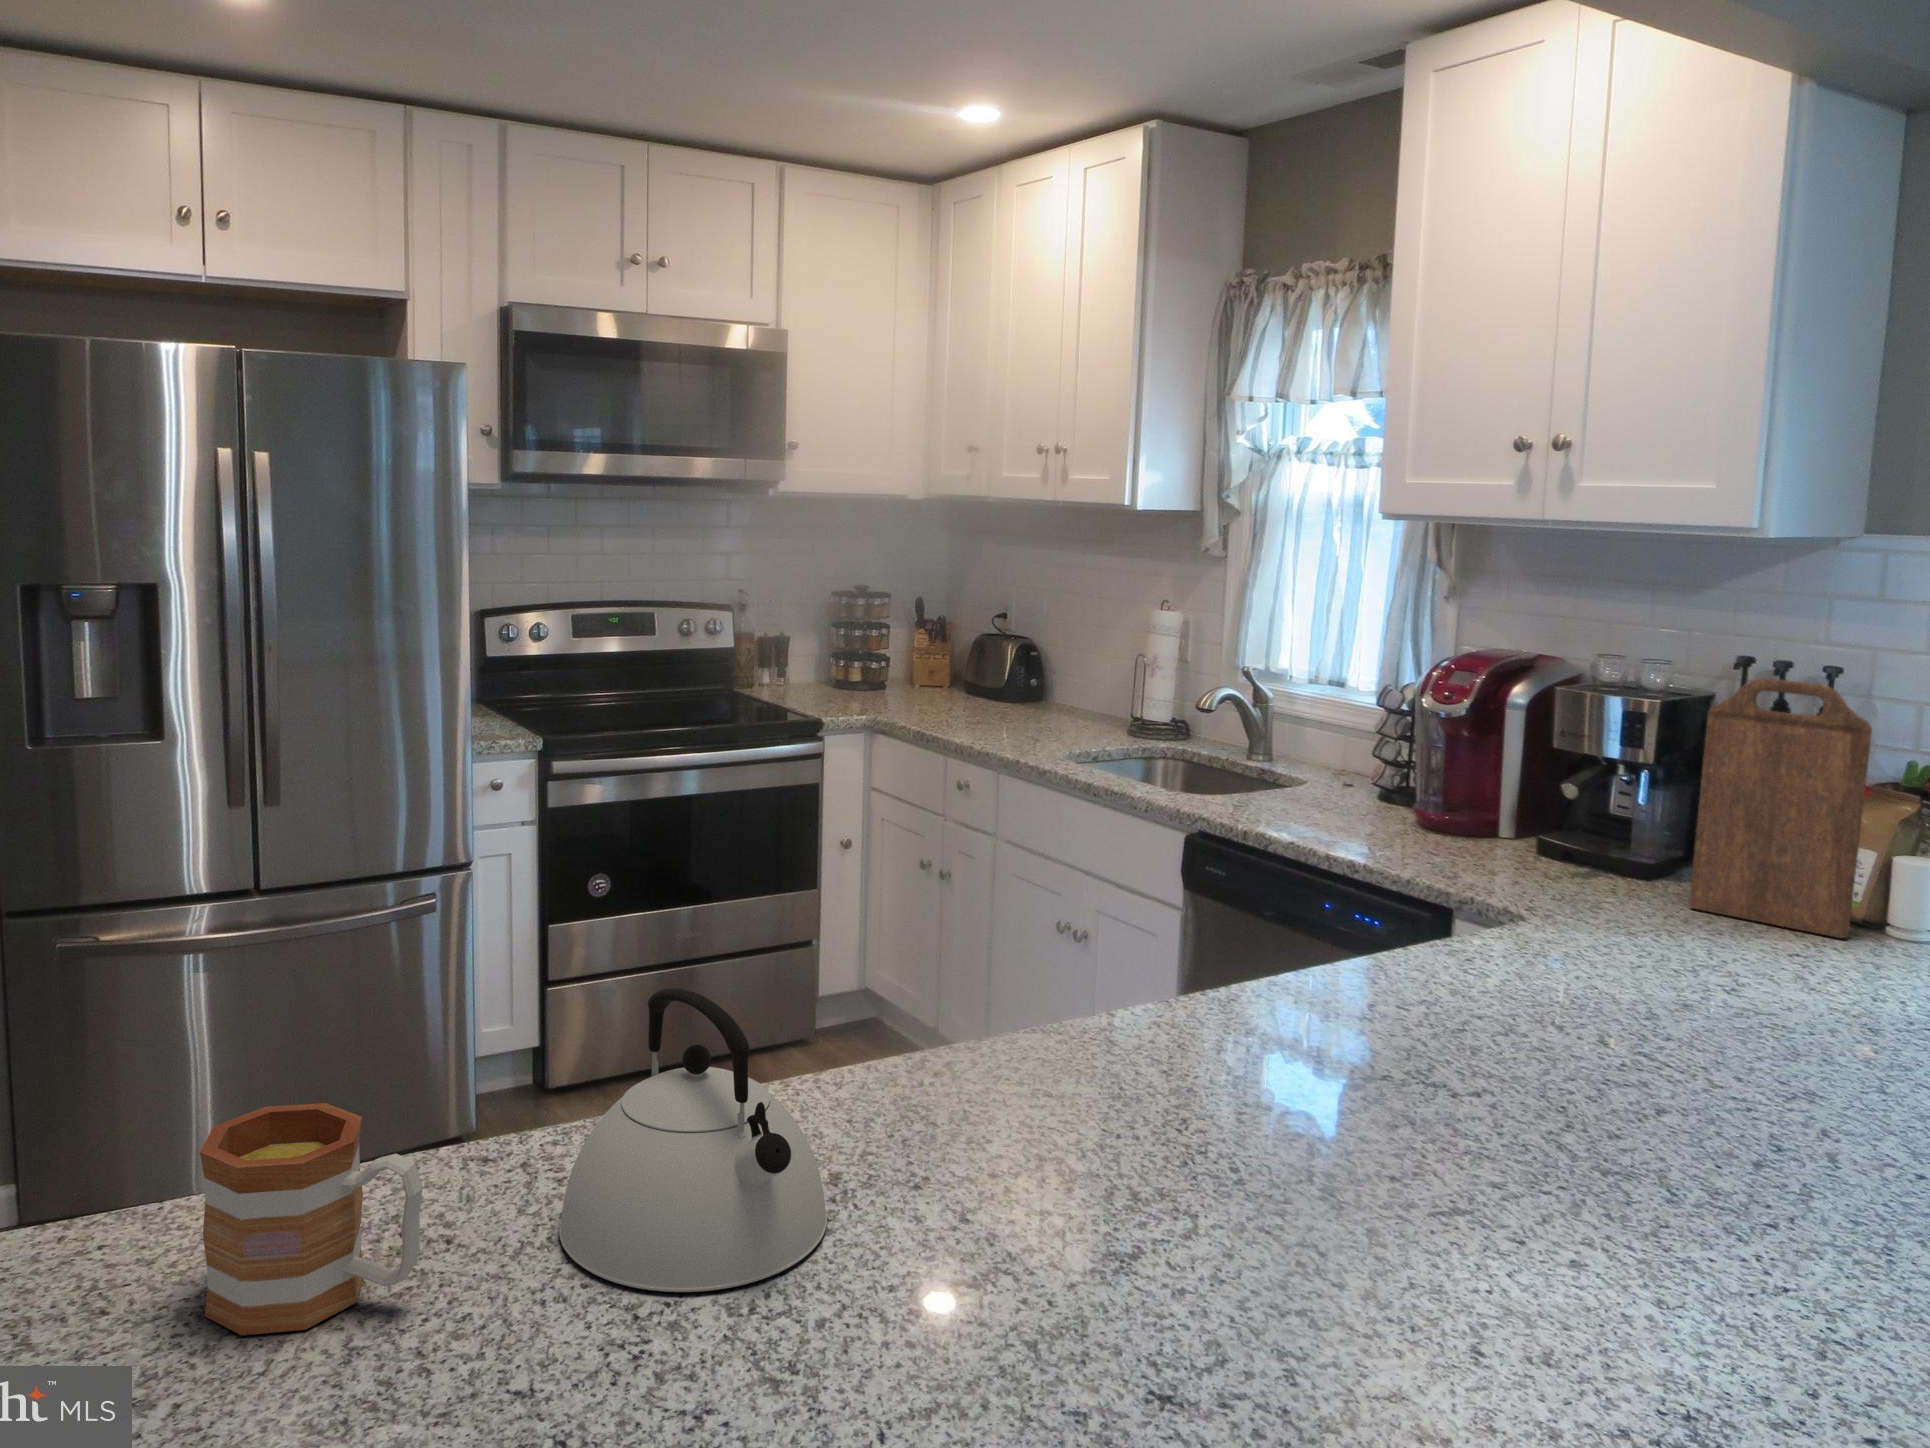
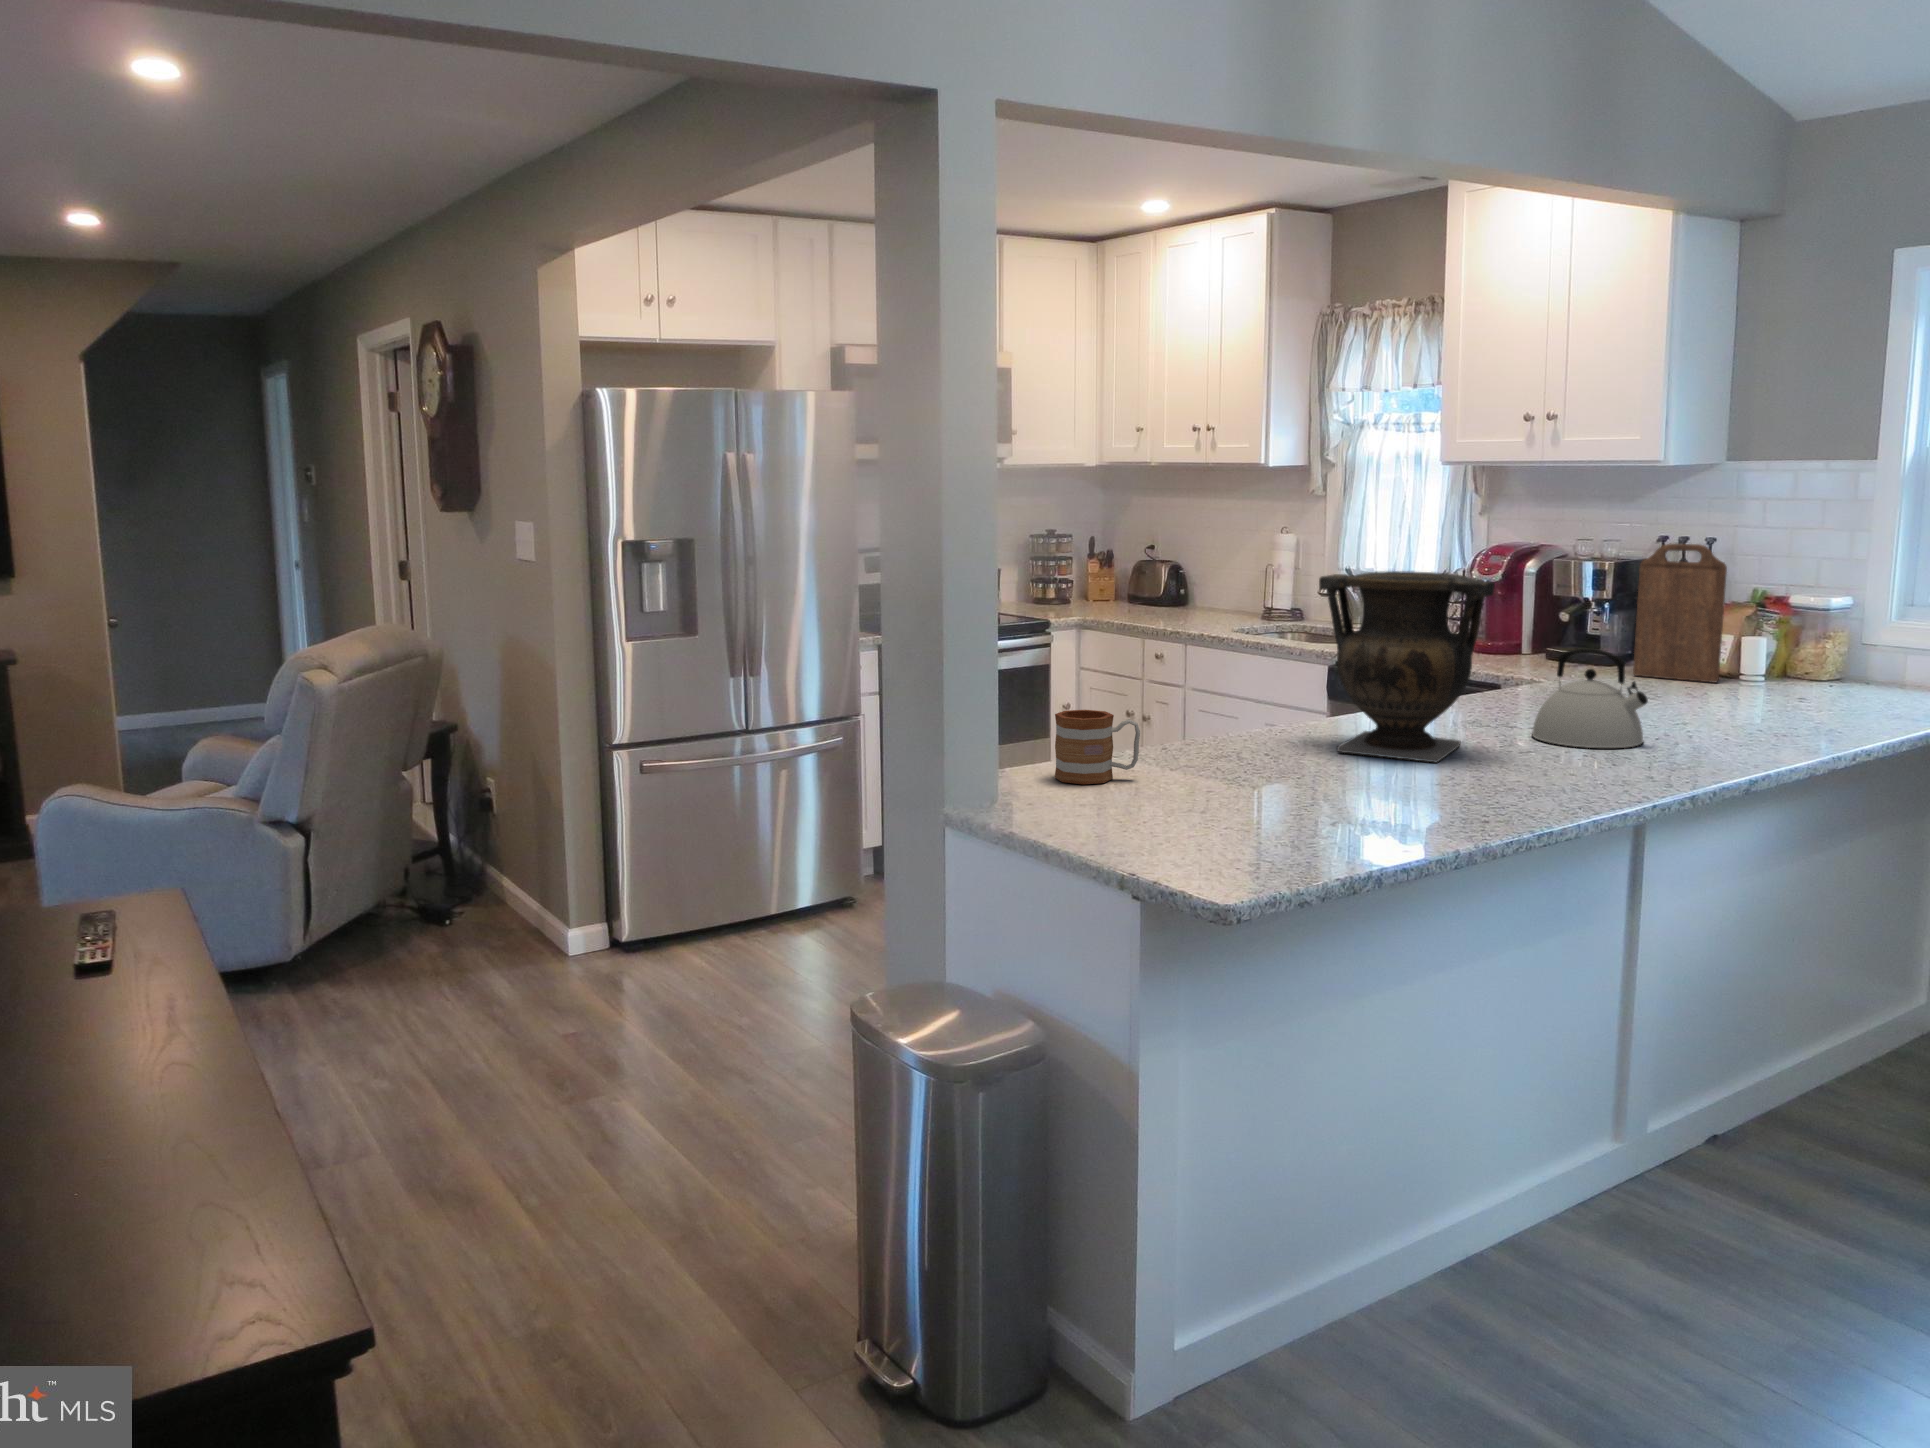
vase: none [990,754,1392,1257] -> present [1319,571,1495,762]
kettle: present [559,988,827,1292] -> present [1532,649,1648,748]

